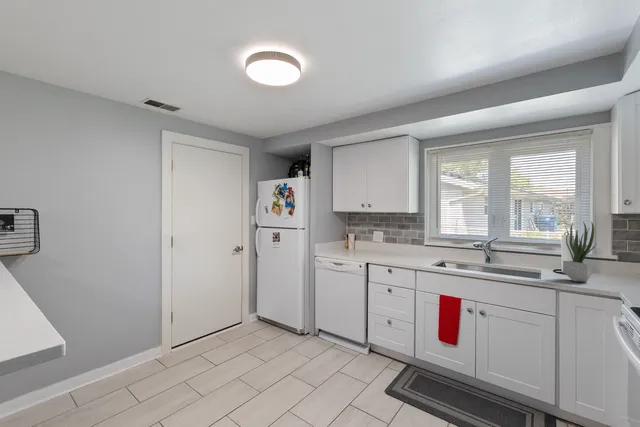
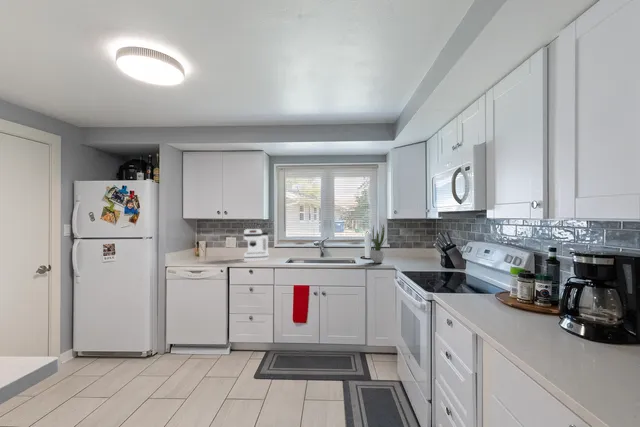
coffee maker: none [386,224,416,260] -> present [244,229,268,261]

